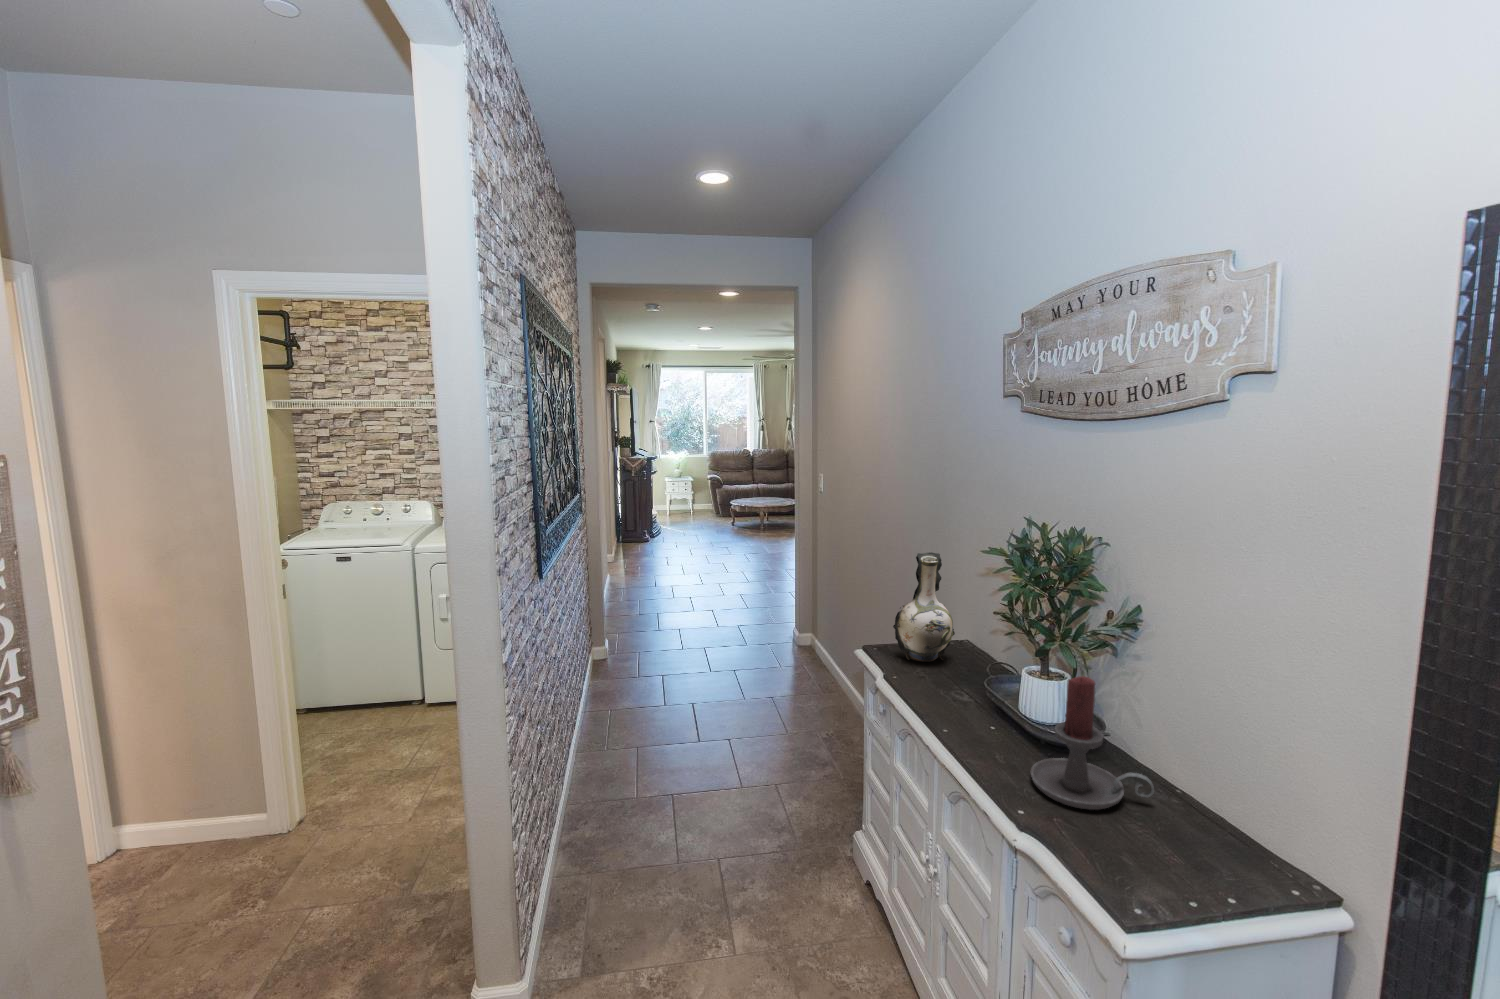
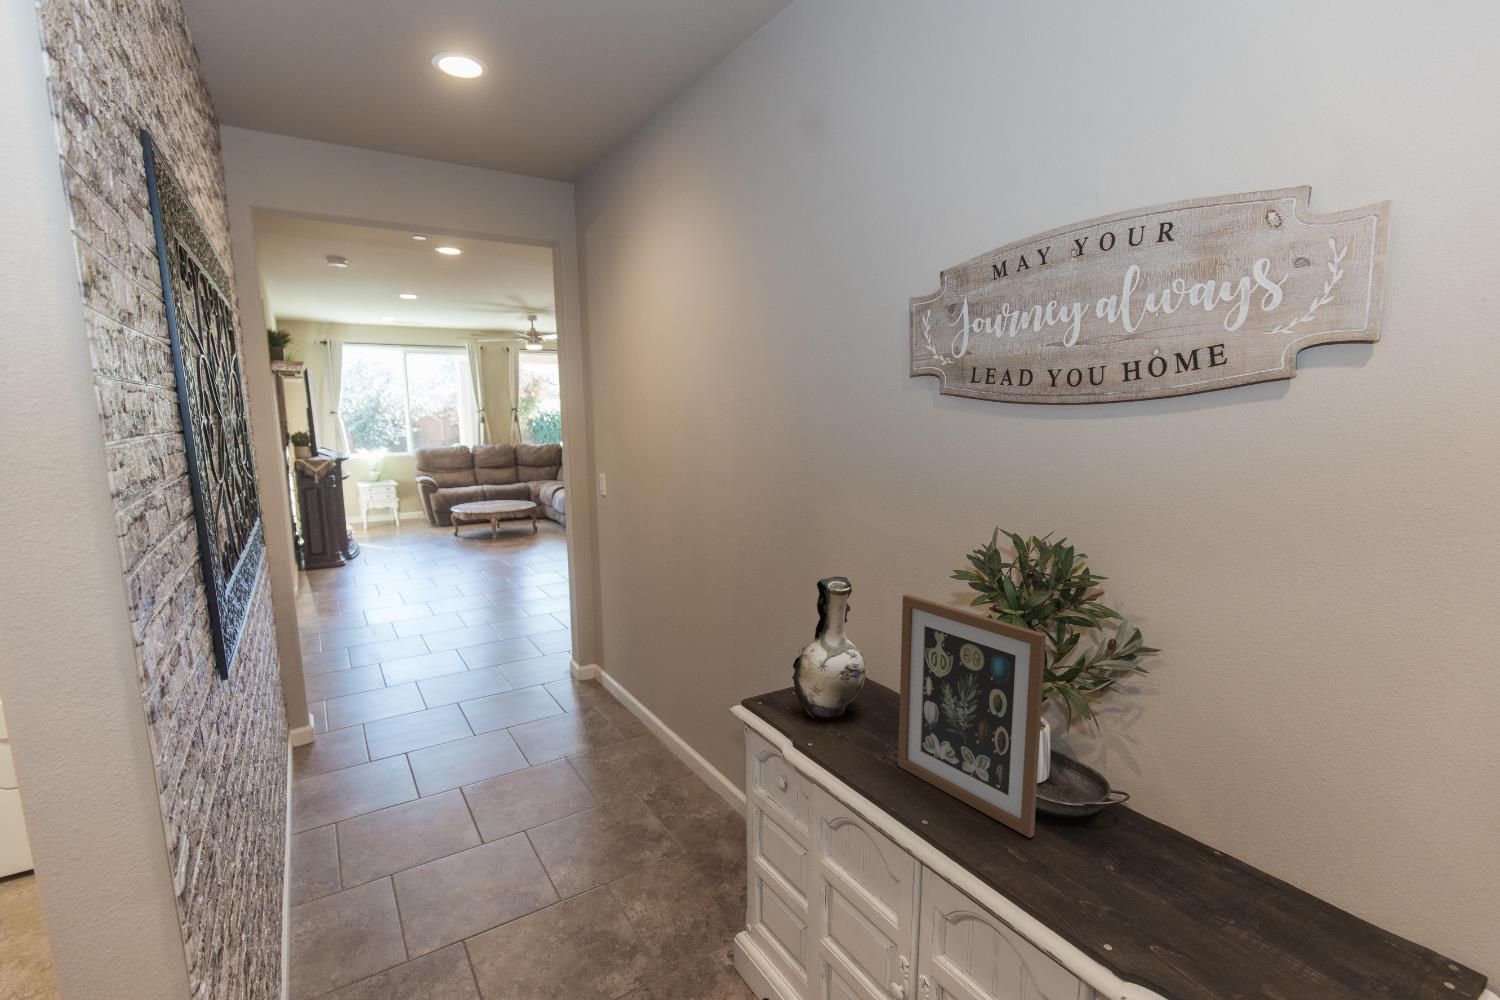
picture frame: none [952,564,1031,749] -> present [898,595,1046,838]
candle holder: present [1031,676,1154,810] -> none [1074,742,1227,926]

